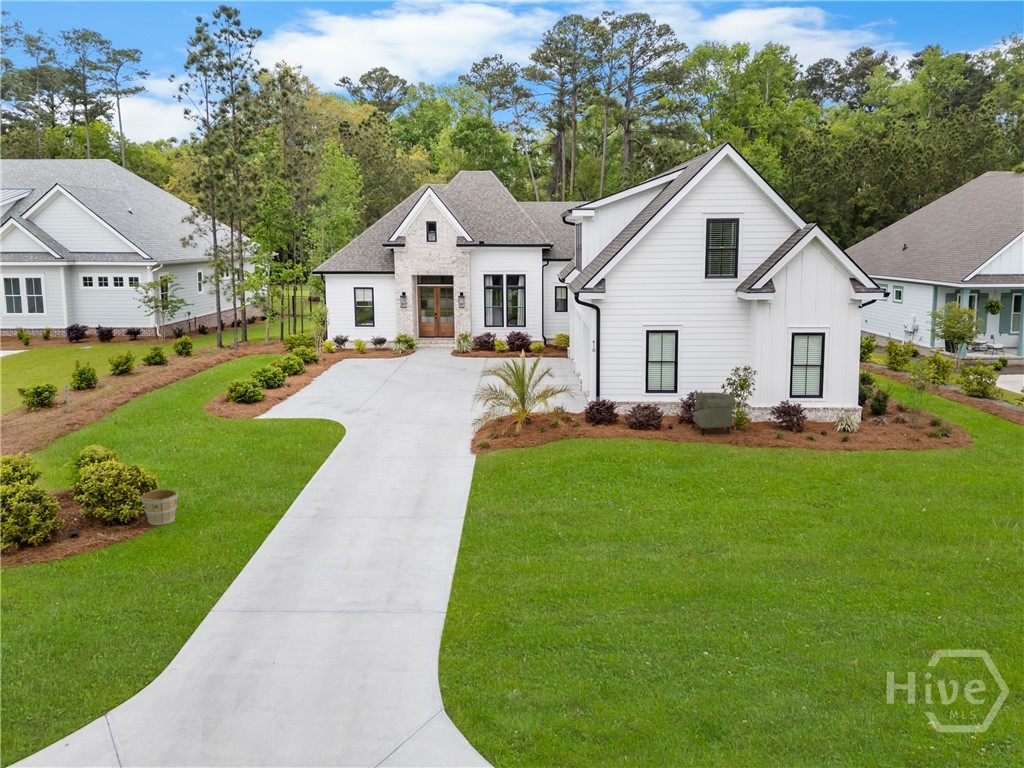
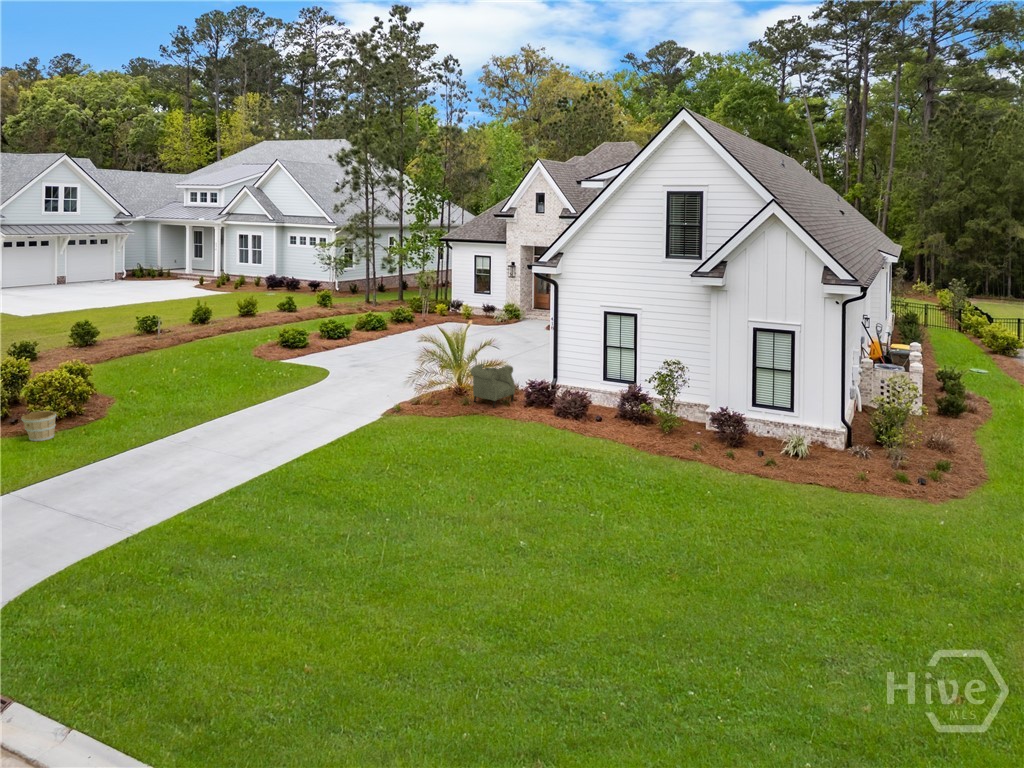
chair: present [692,392,736,436] -> present [471,364,515,408]

